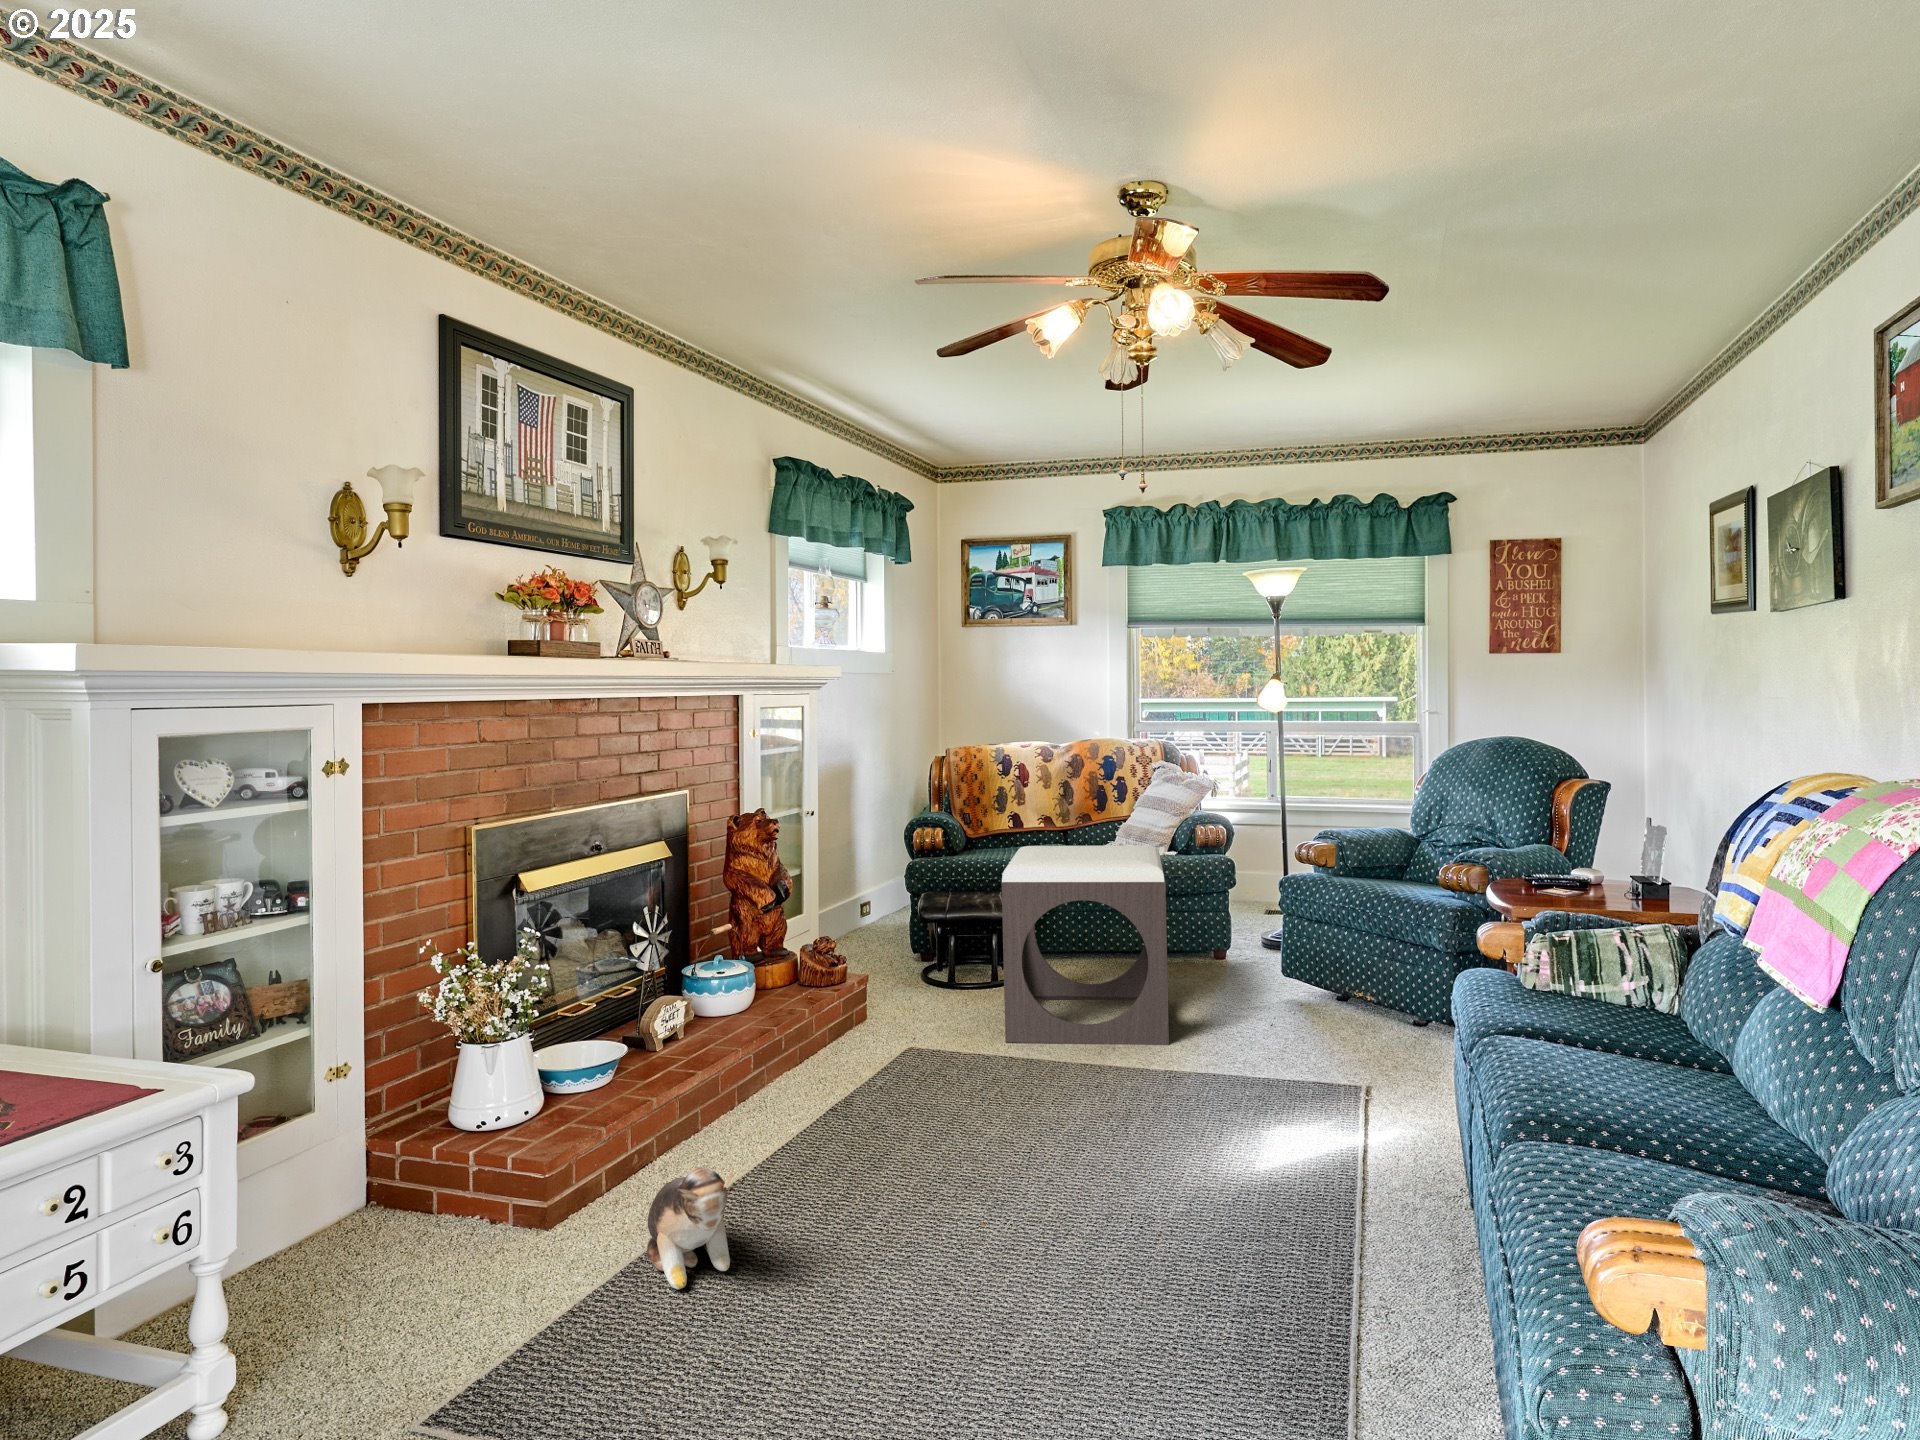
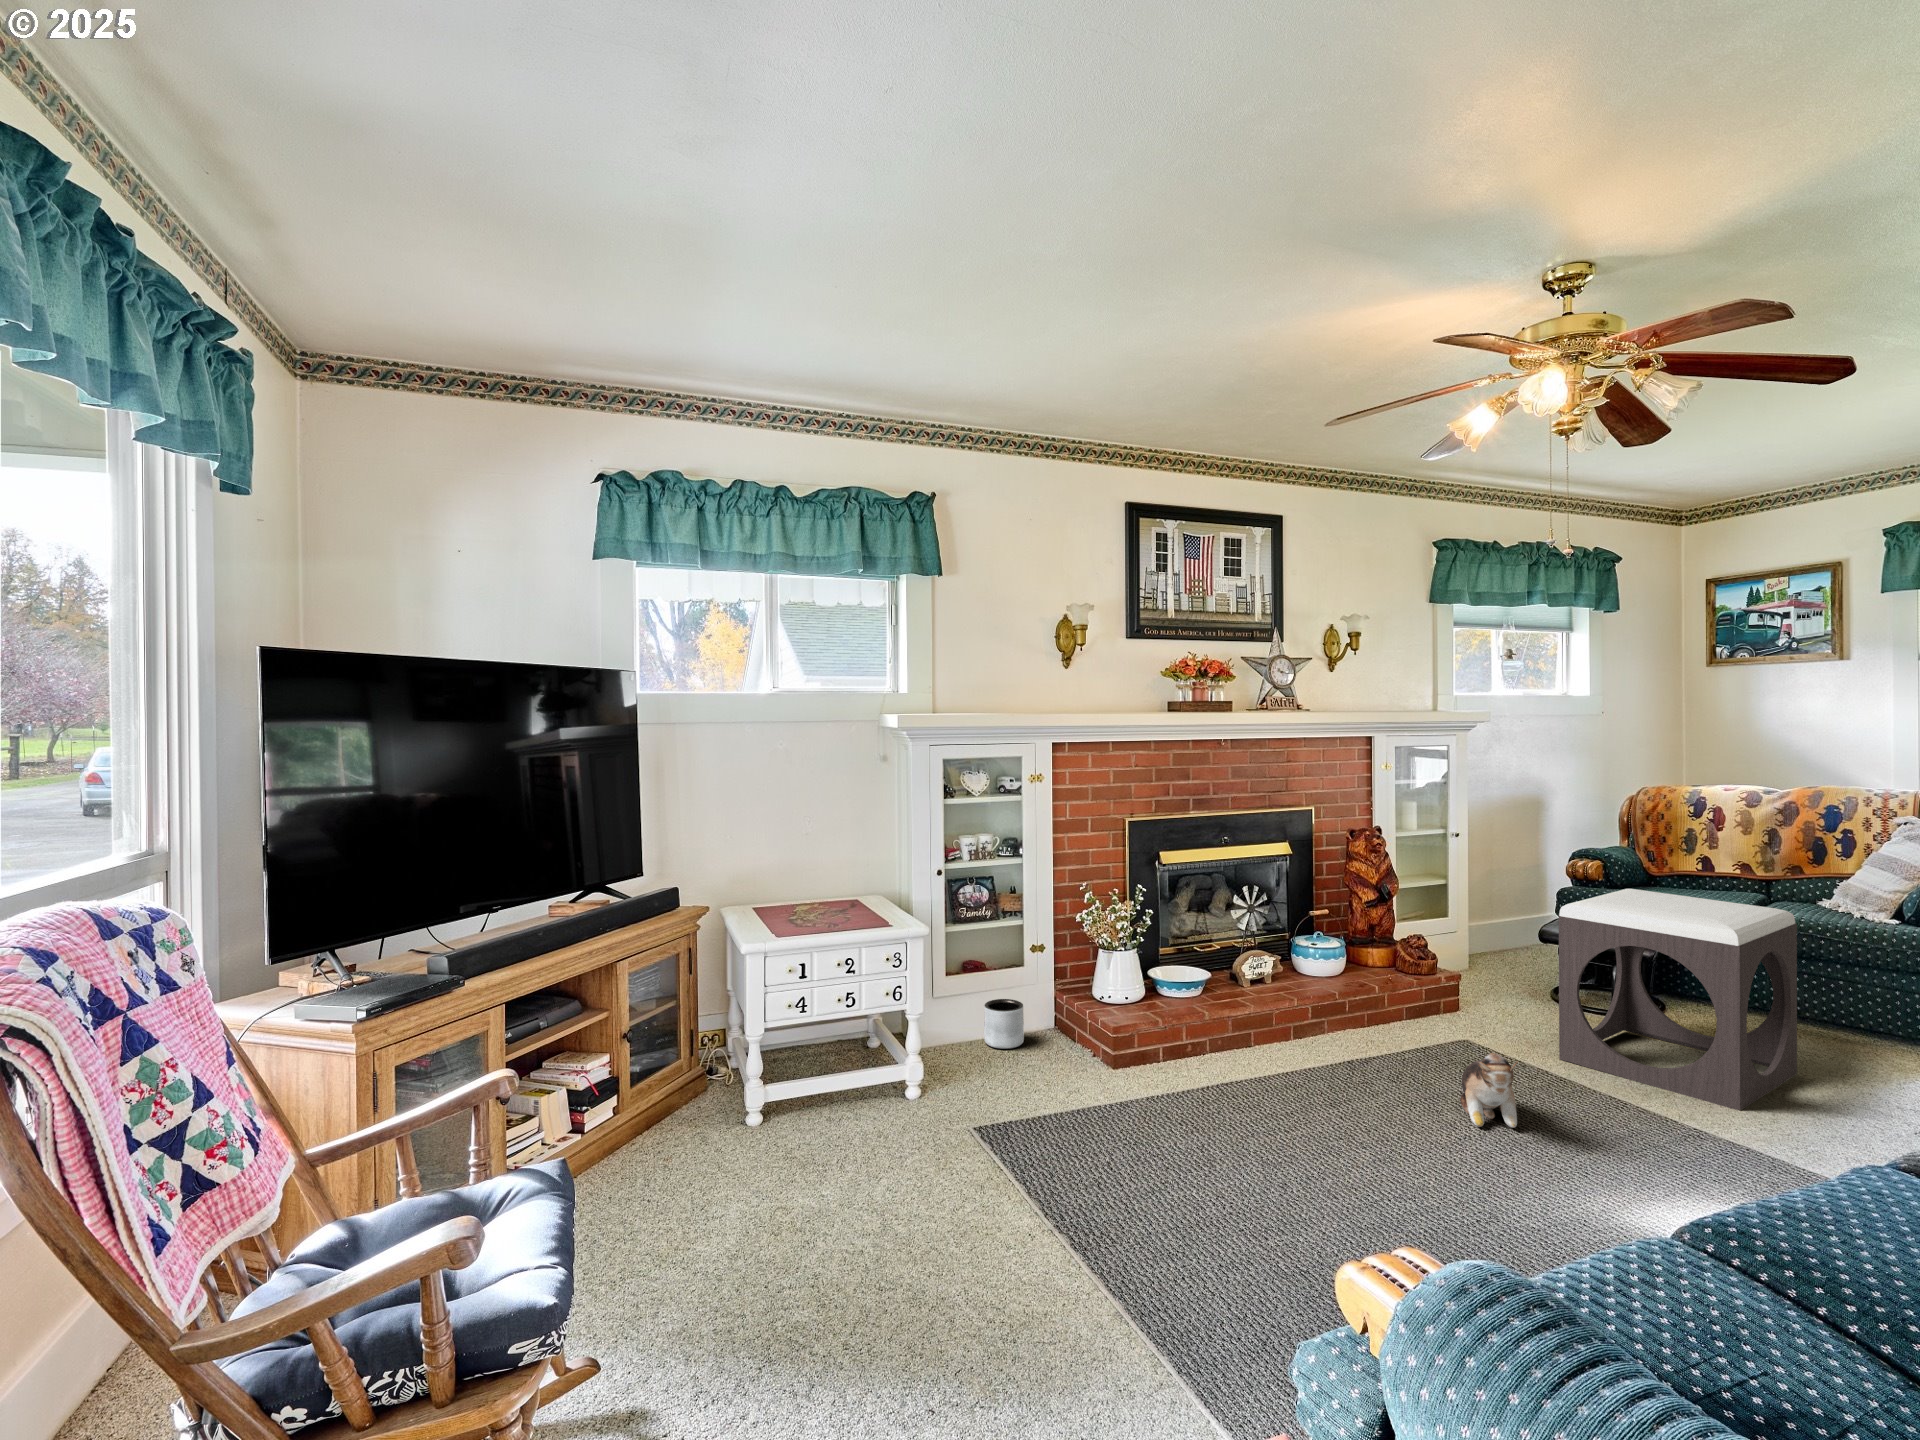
plush toy: present [647,1167,733,1289] -> present [1460,1053,1518,1128]
planter: none [260,1179,347,1281] -> present [984,999,1024,1049]

